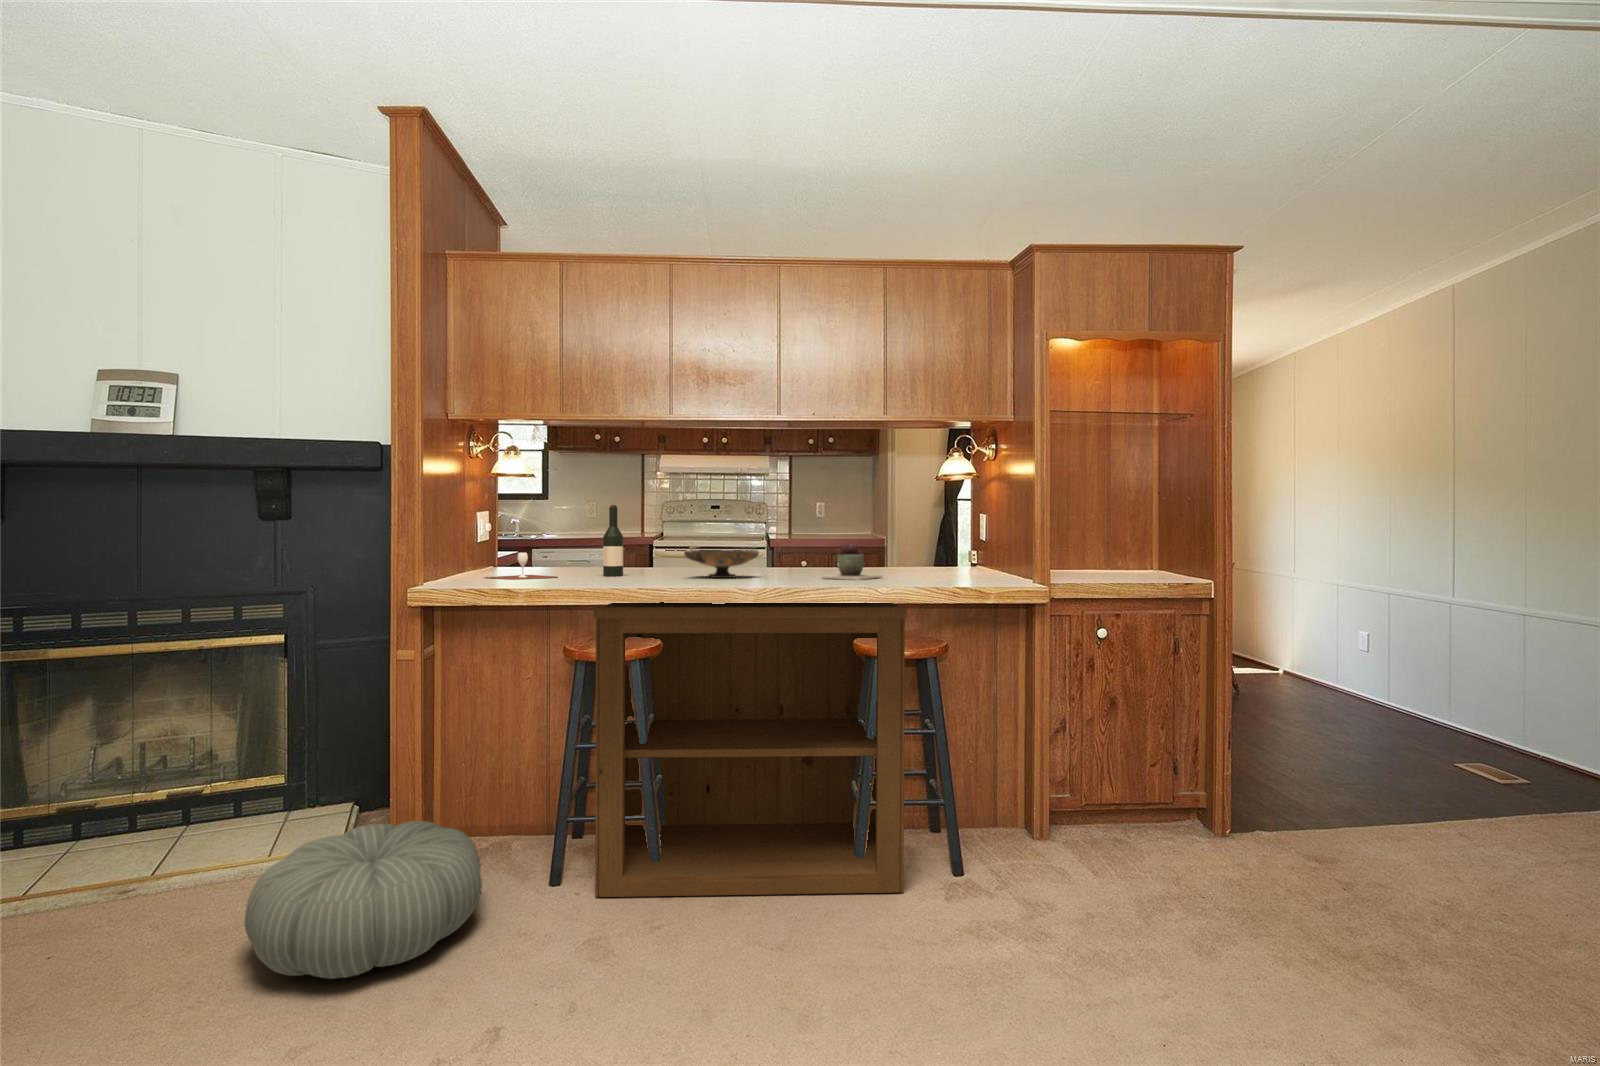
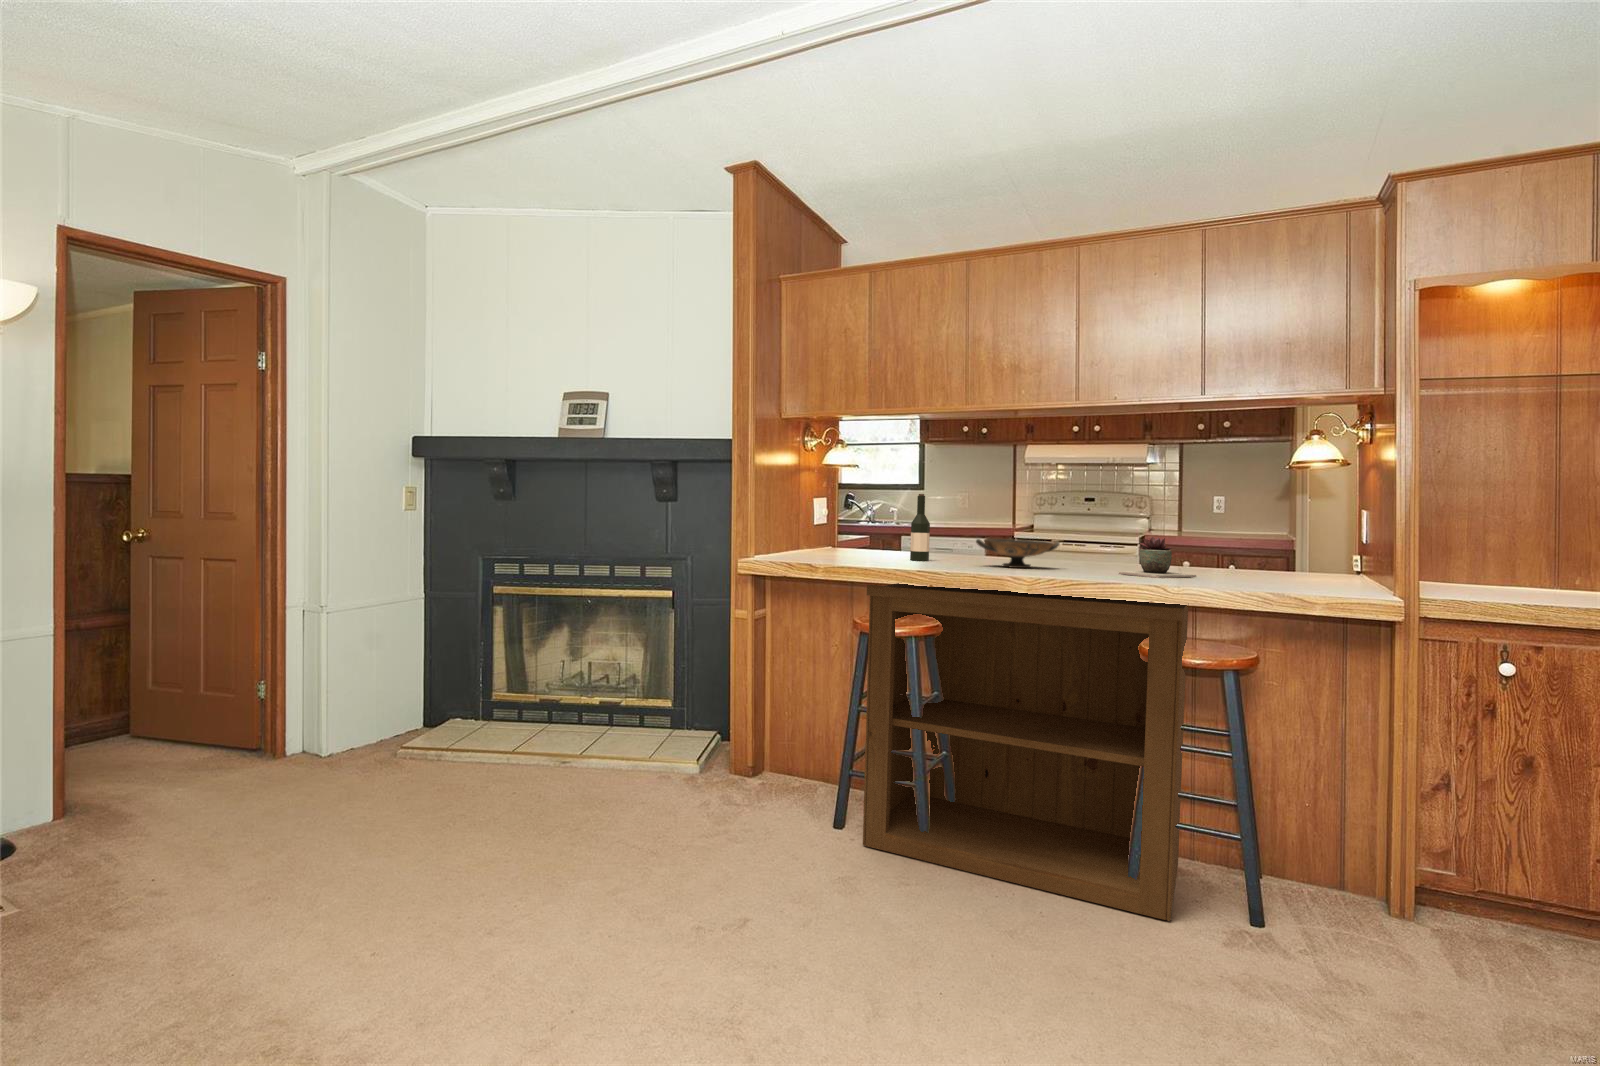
wine glass: present [485,553,557,580] -> none [807,535,871,559]
pouf: present [245,821,482,979] -> none [612,745,774,853]

